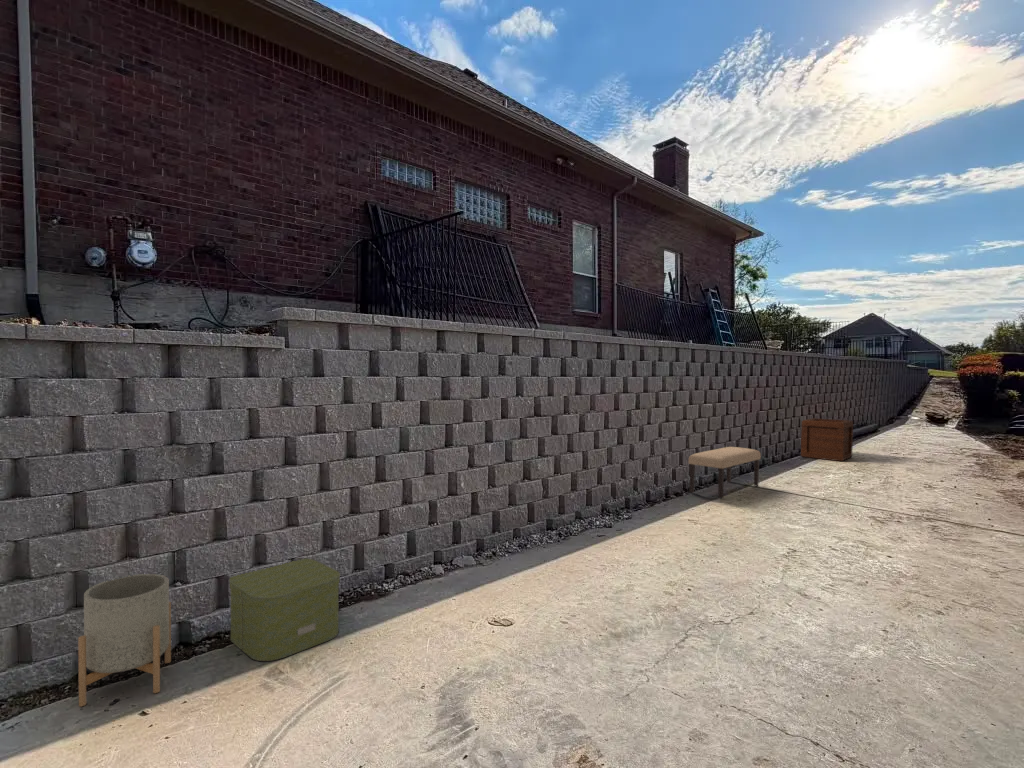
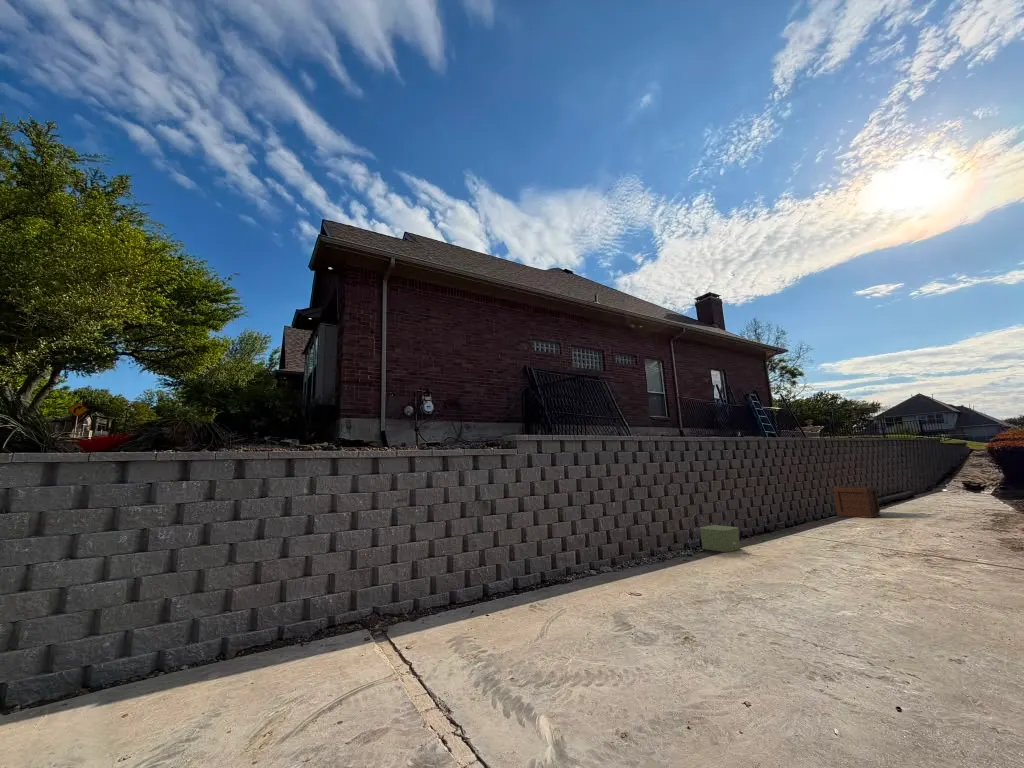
bench: present [688,447,761,498] -> none [742,507,797,541]
storage box: present [229,559,340,661] -> present [700,525,740,552]
planter: present [78,574,171,707] -> none [457,559,489,612]

